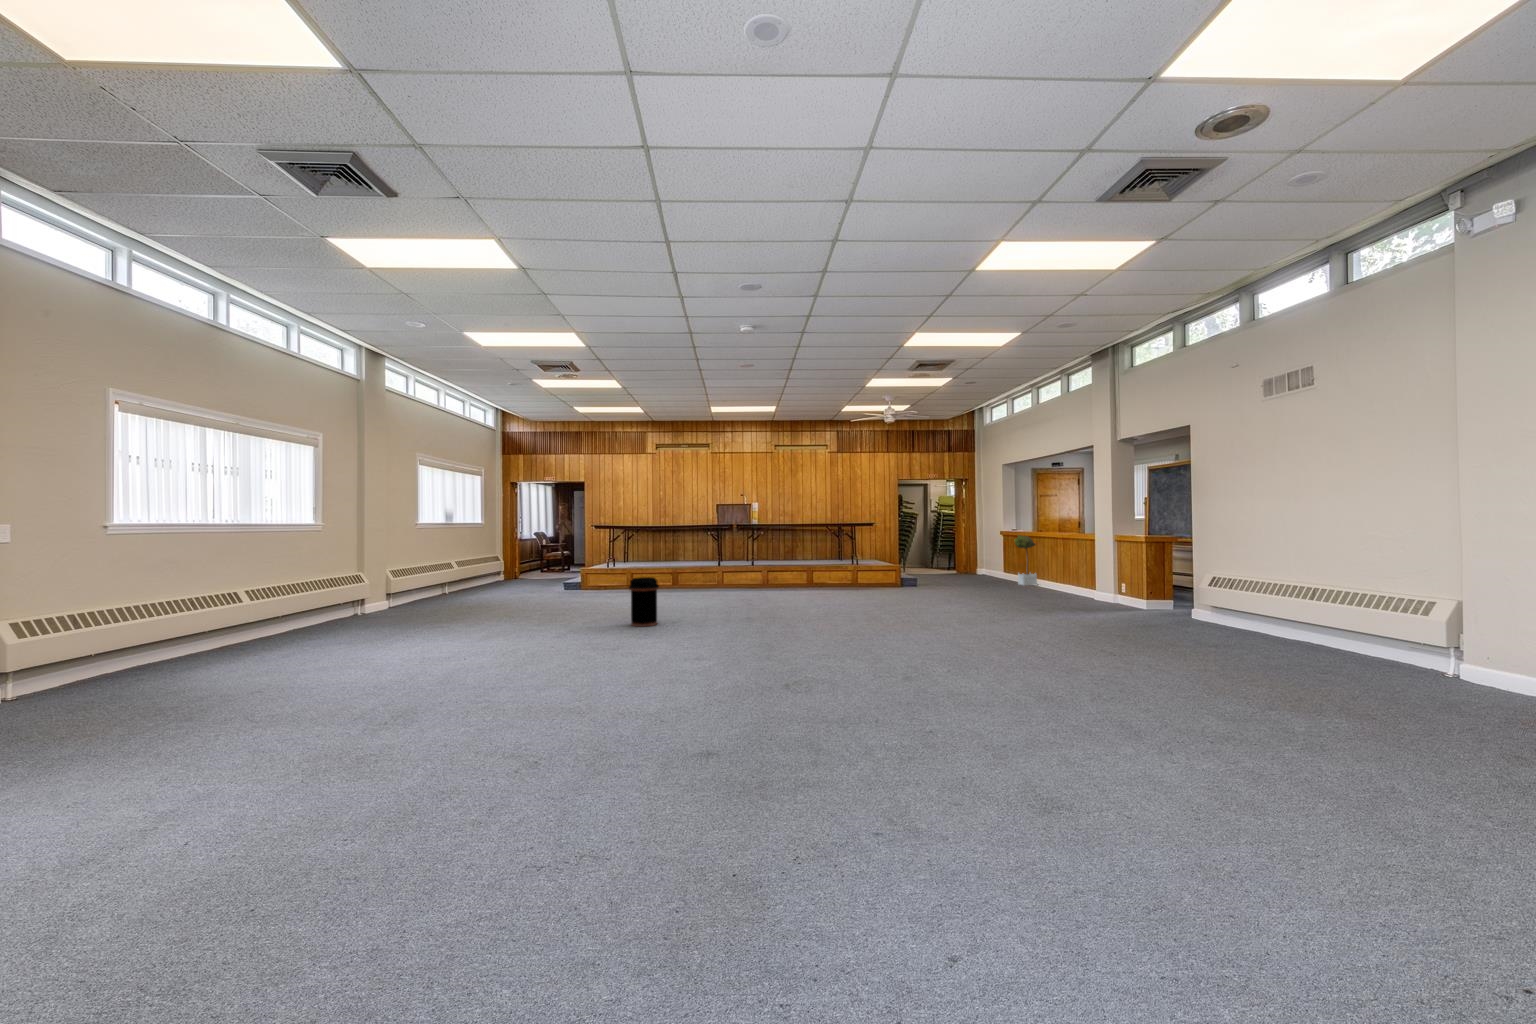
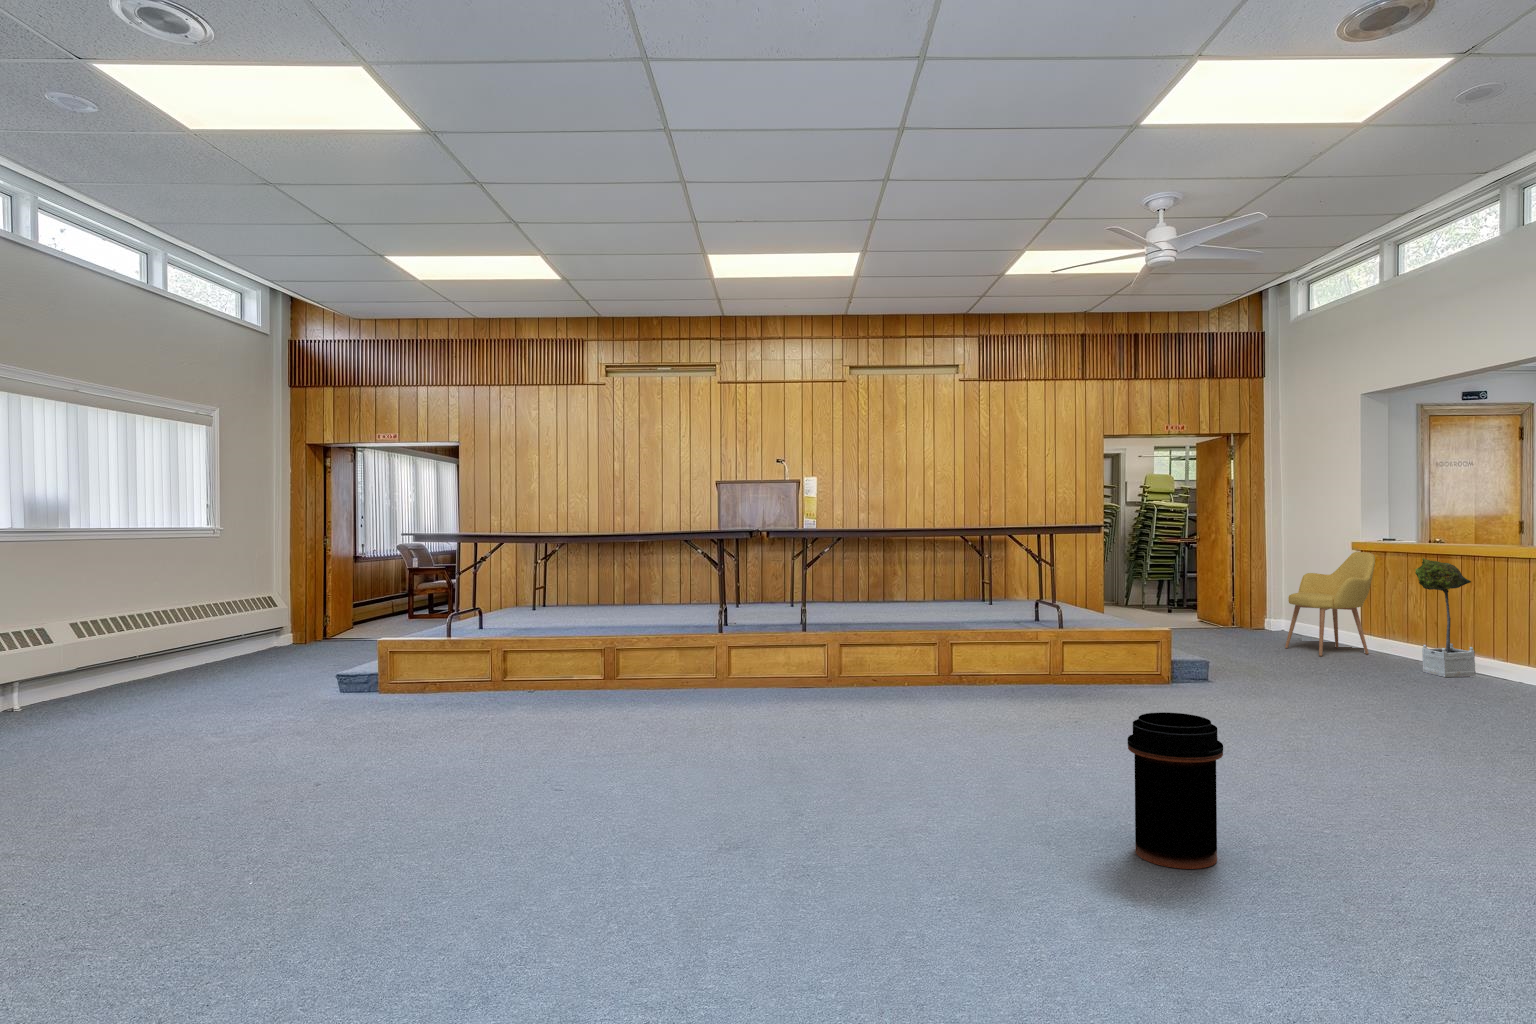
chair: none [972,534,1010,581] -> present [1285,552,1375,656]
trash can: present [629,577,659,627] -> present [1128,712,1223,869]

